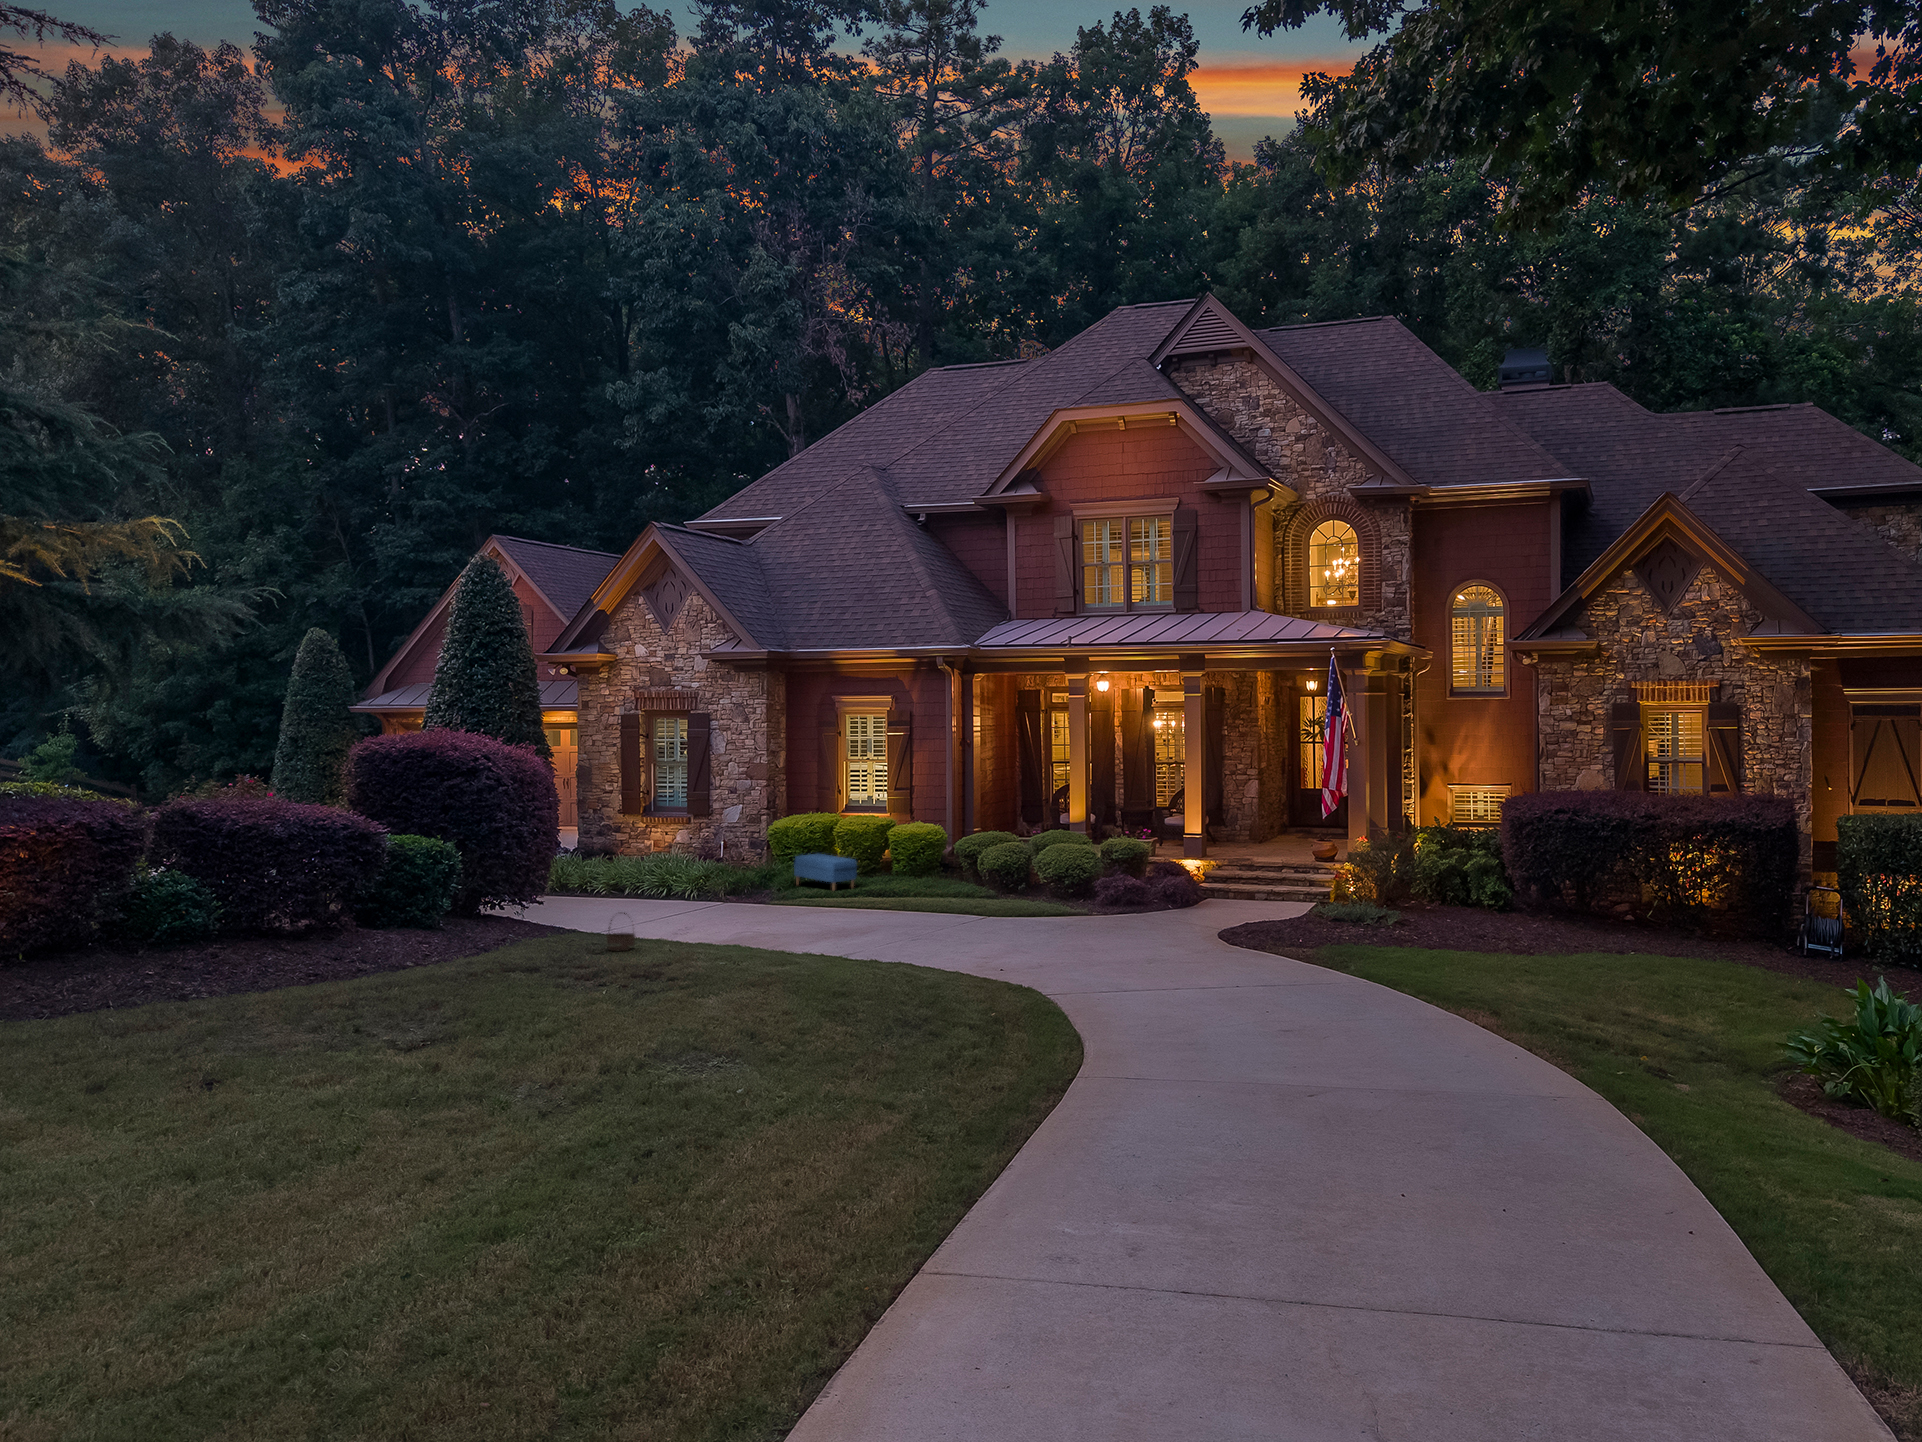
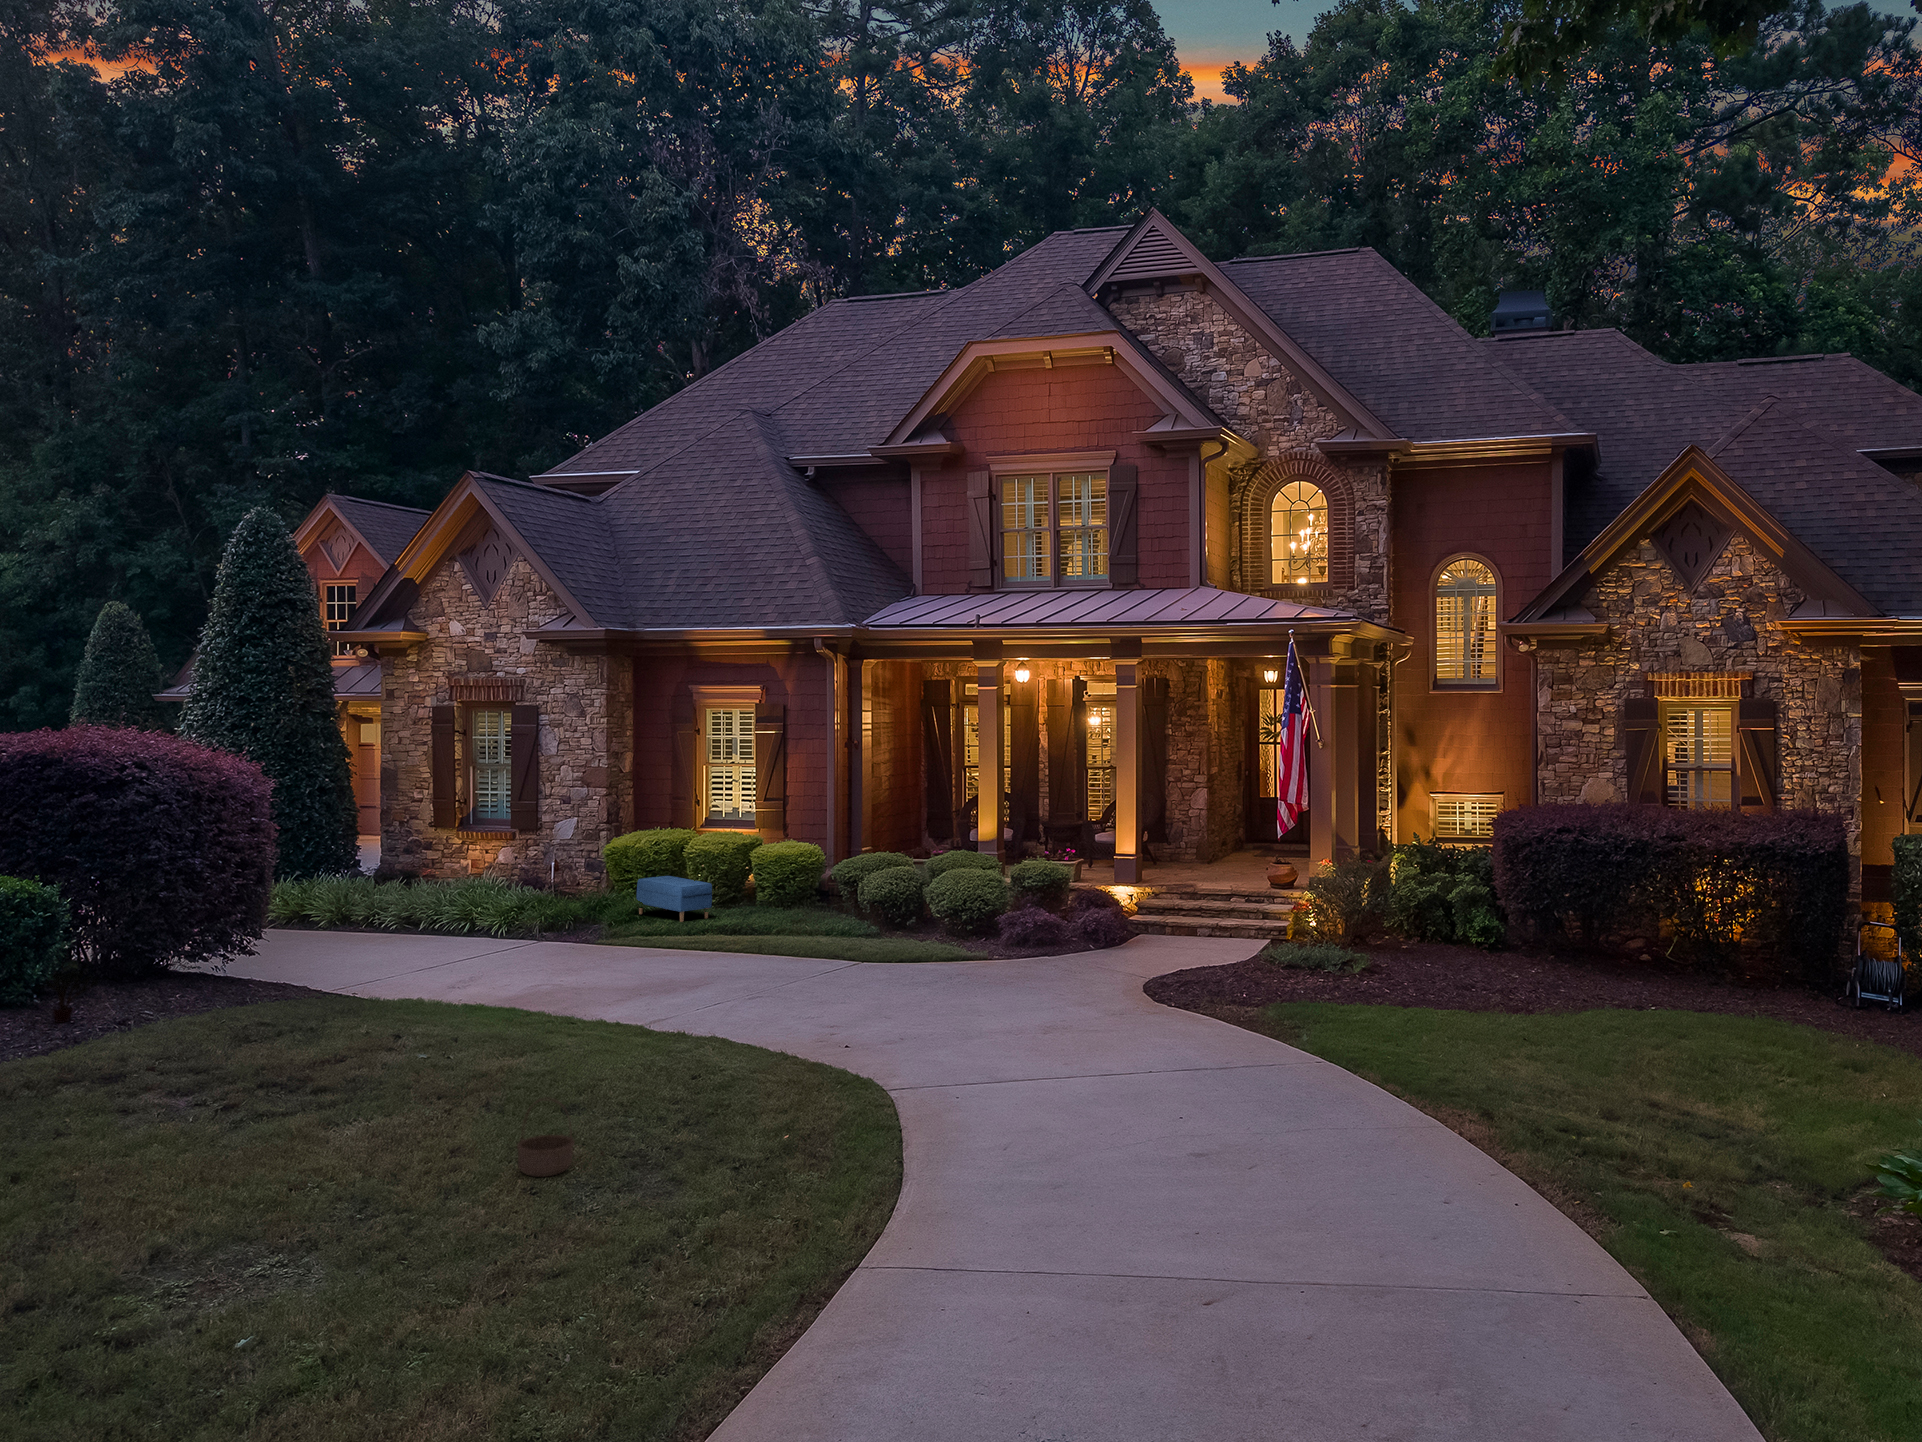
basket: present [607,913,635,951] -> present [517,1098,575,1177]
potted plant: none [397,921,441,962] -> present [38,971,98,1023]

